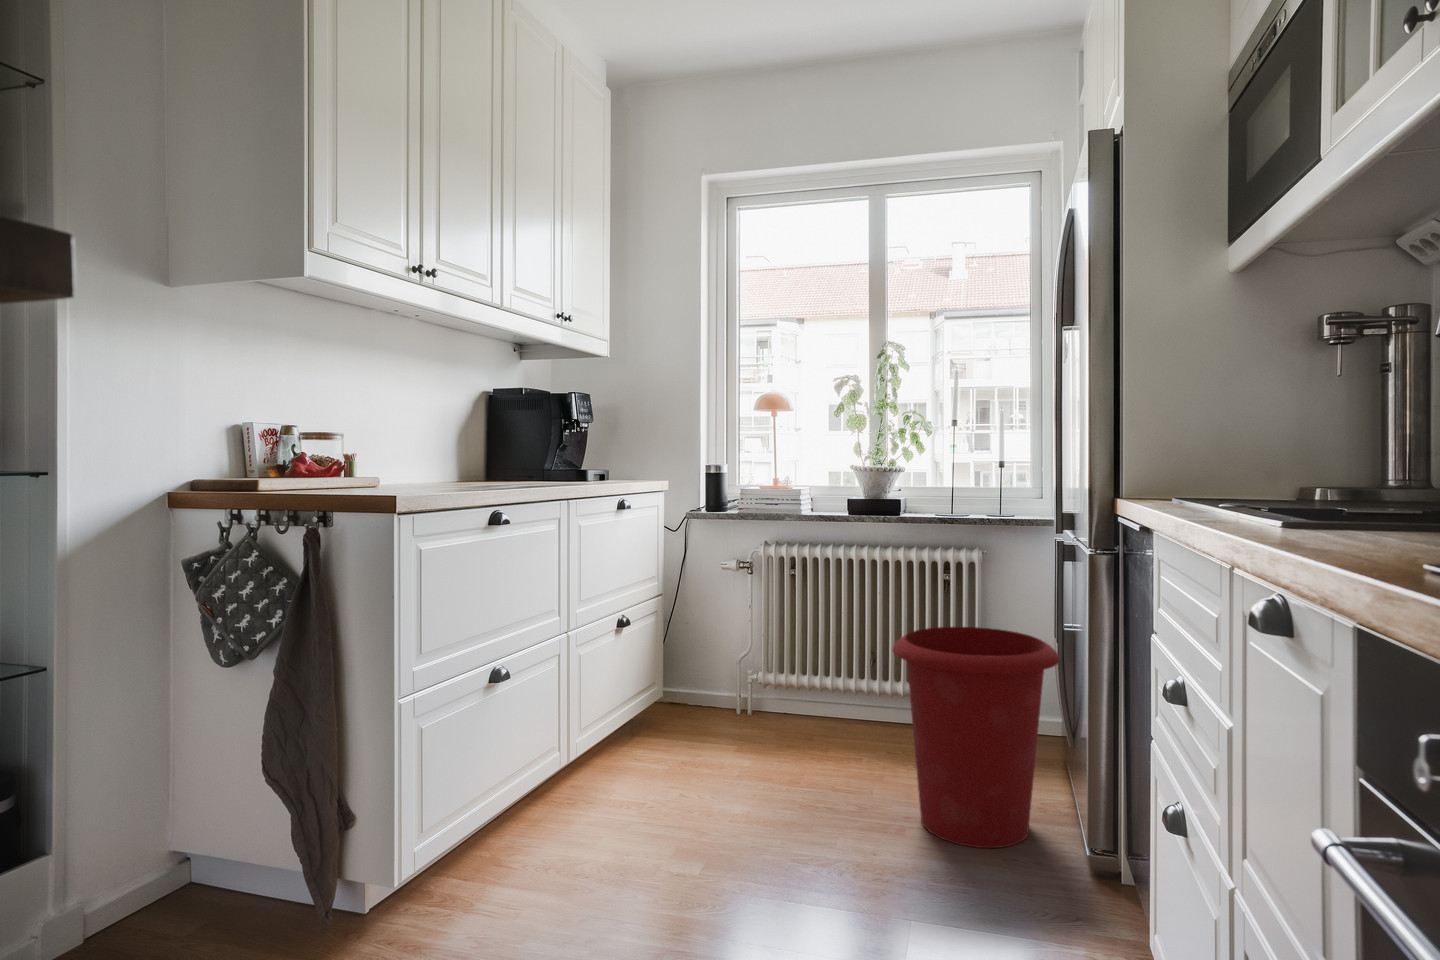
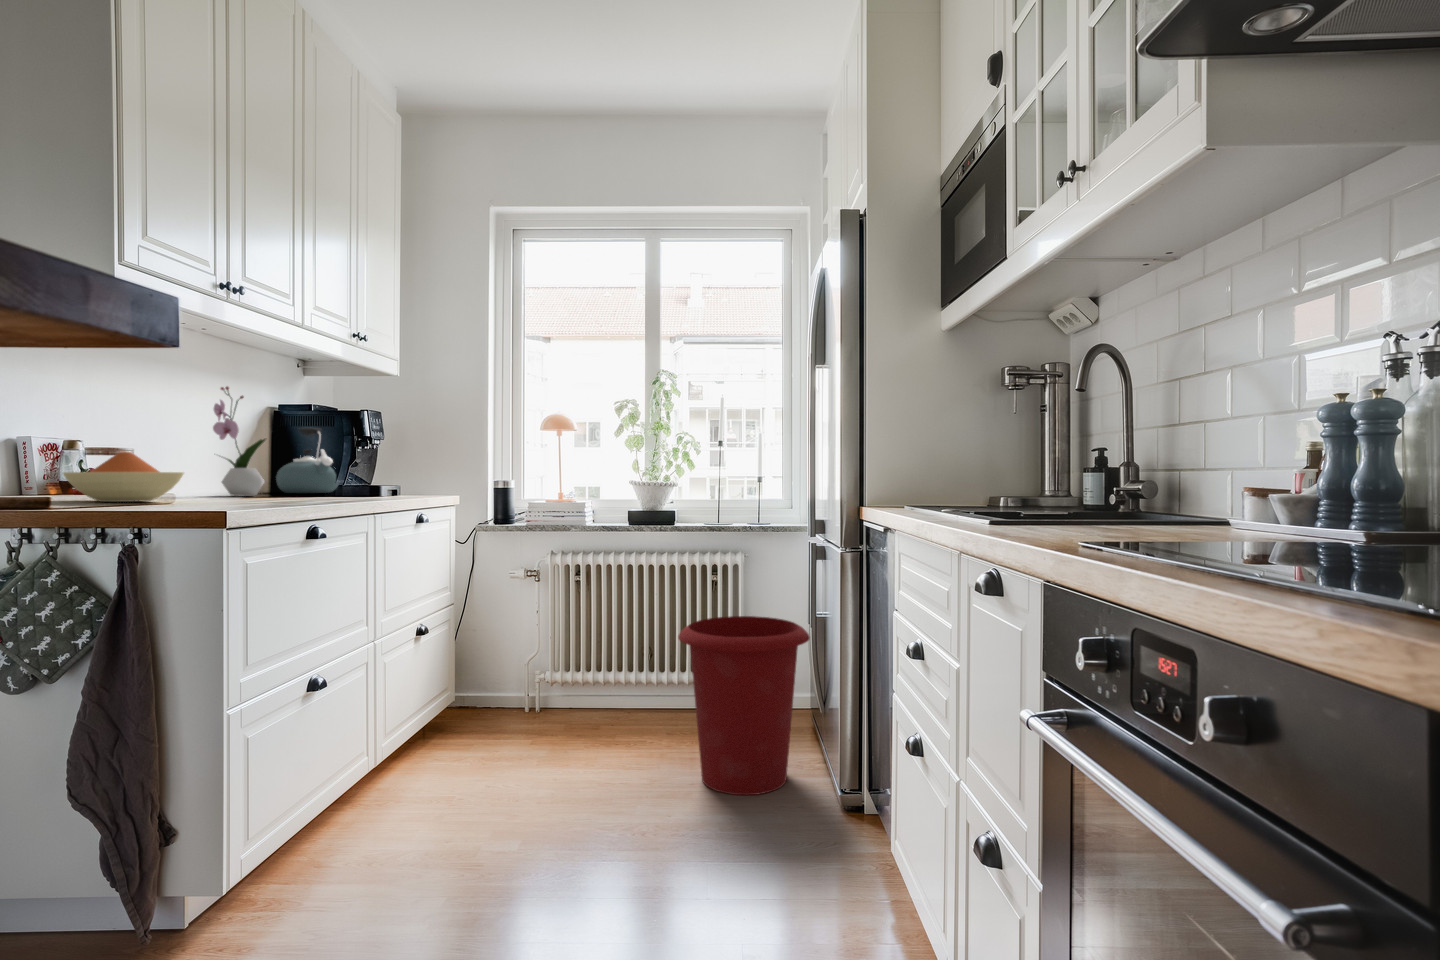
flower arrangement: none [425,372,472,480] -> present [213,387,265,496]
kettle: none [491,412,548,478] -> present [276,428,338,493]
bowl: none [280,436,385,485] -> present [63,452,184,502]

